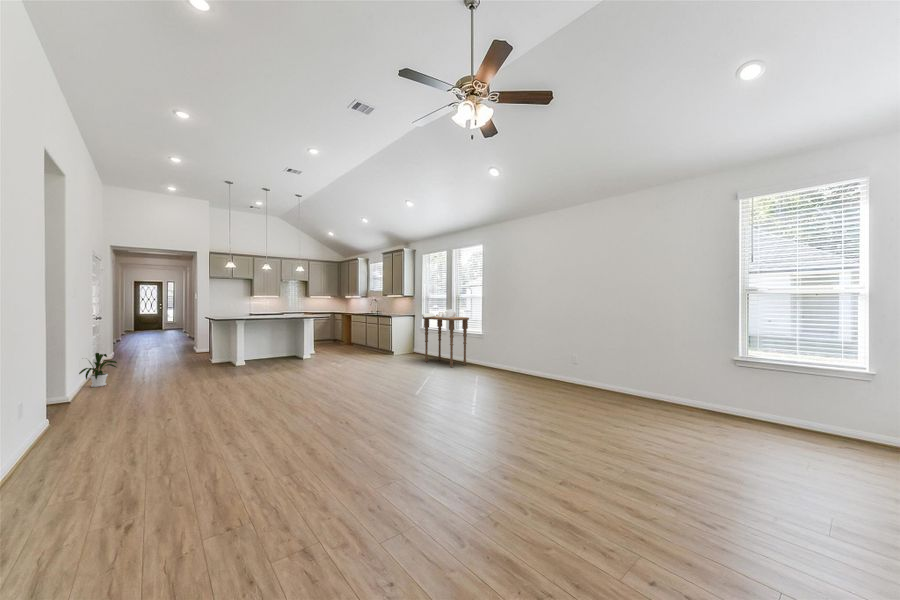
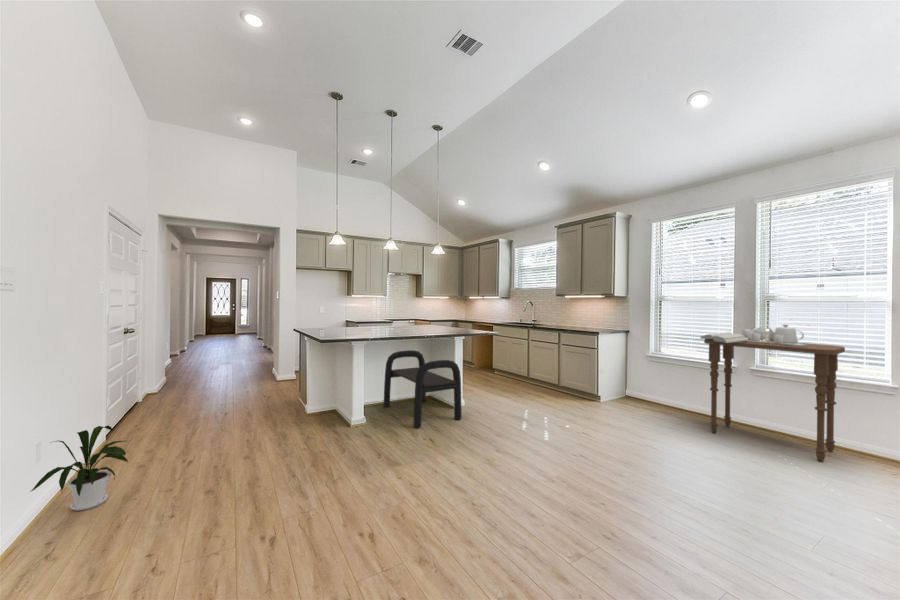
bench: none [260,328,301,365] -> present [384,350,462,428]

